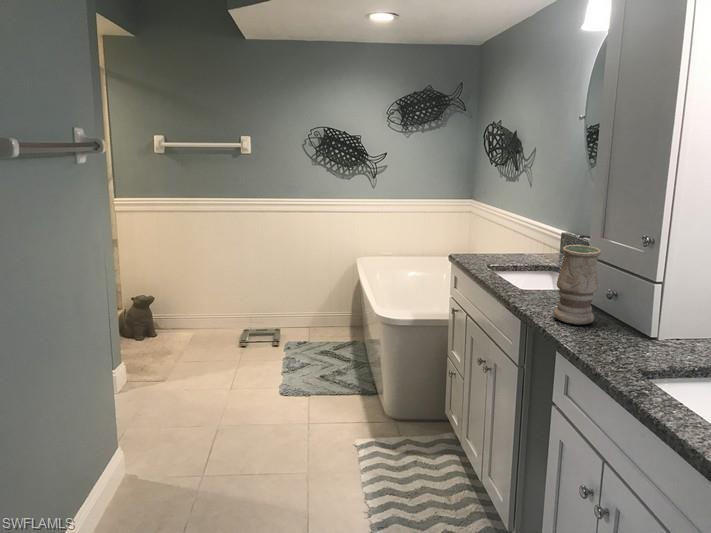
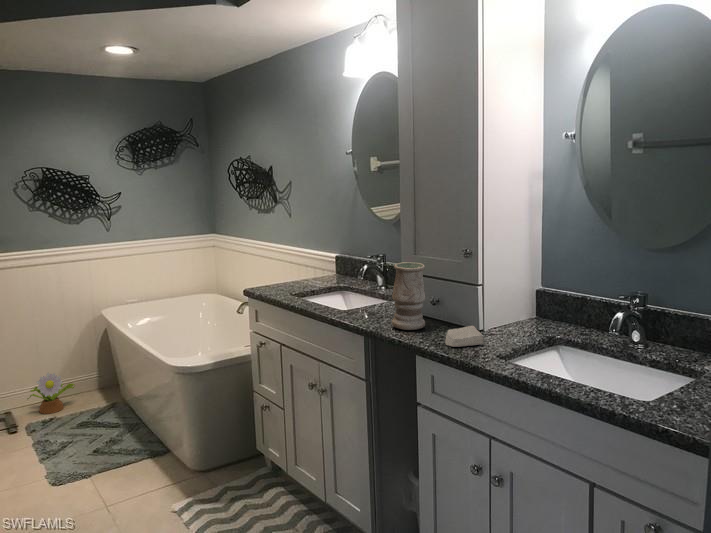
decorative plant: none [291,303,330,337] -> present [27,373,74,414]
soap bar: none [595,331,644,357] -> present [445,326,483,347]

